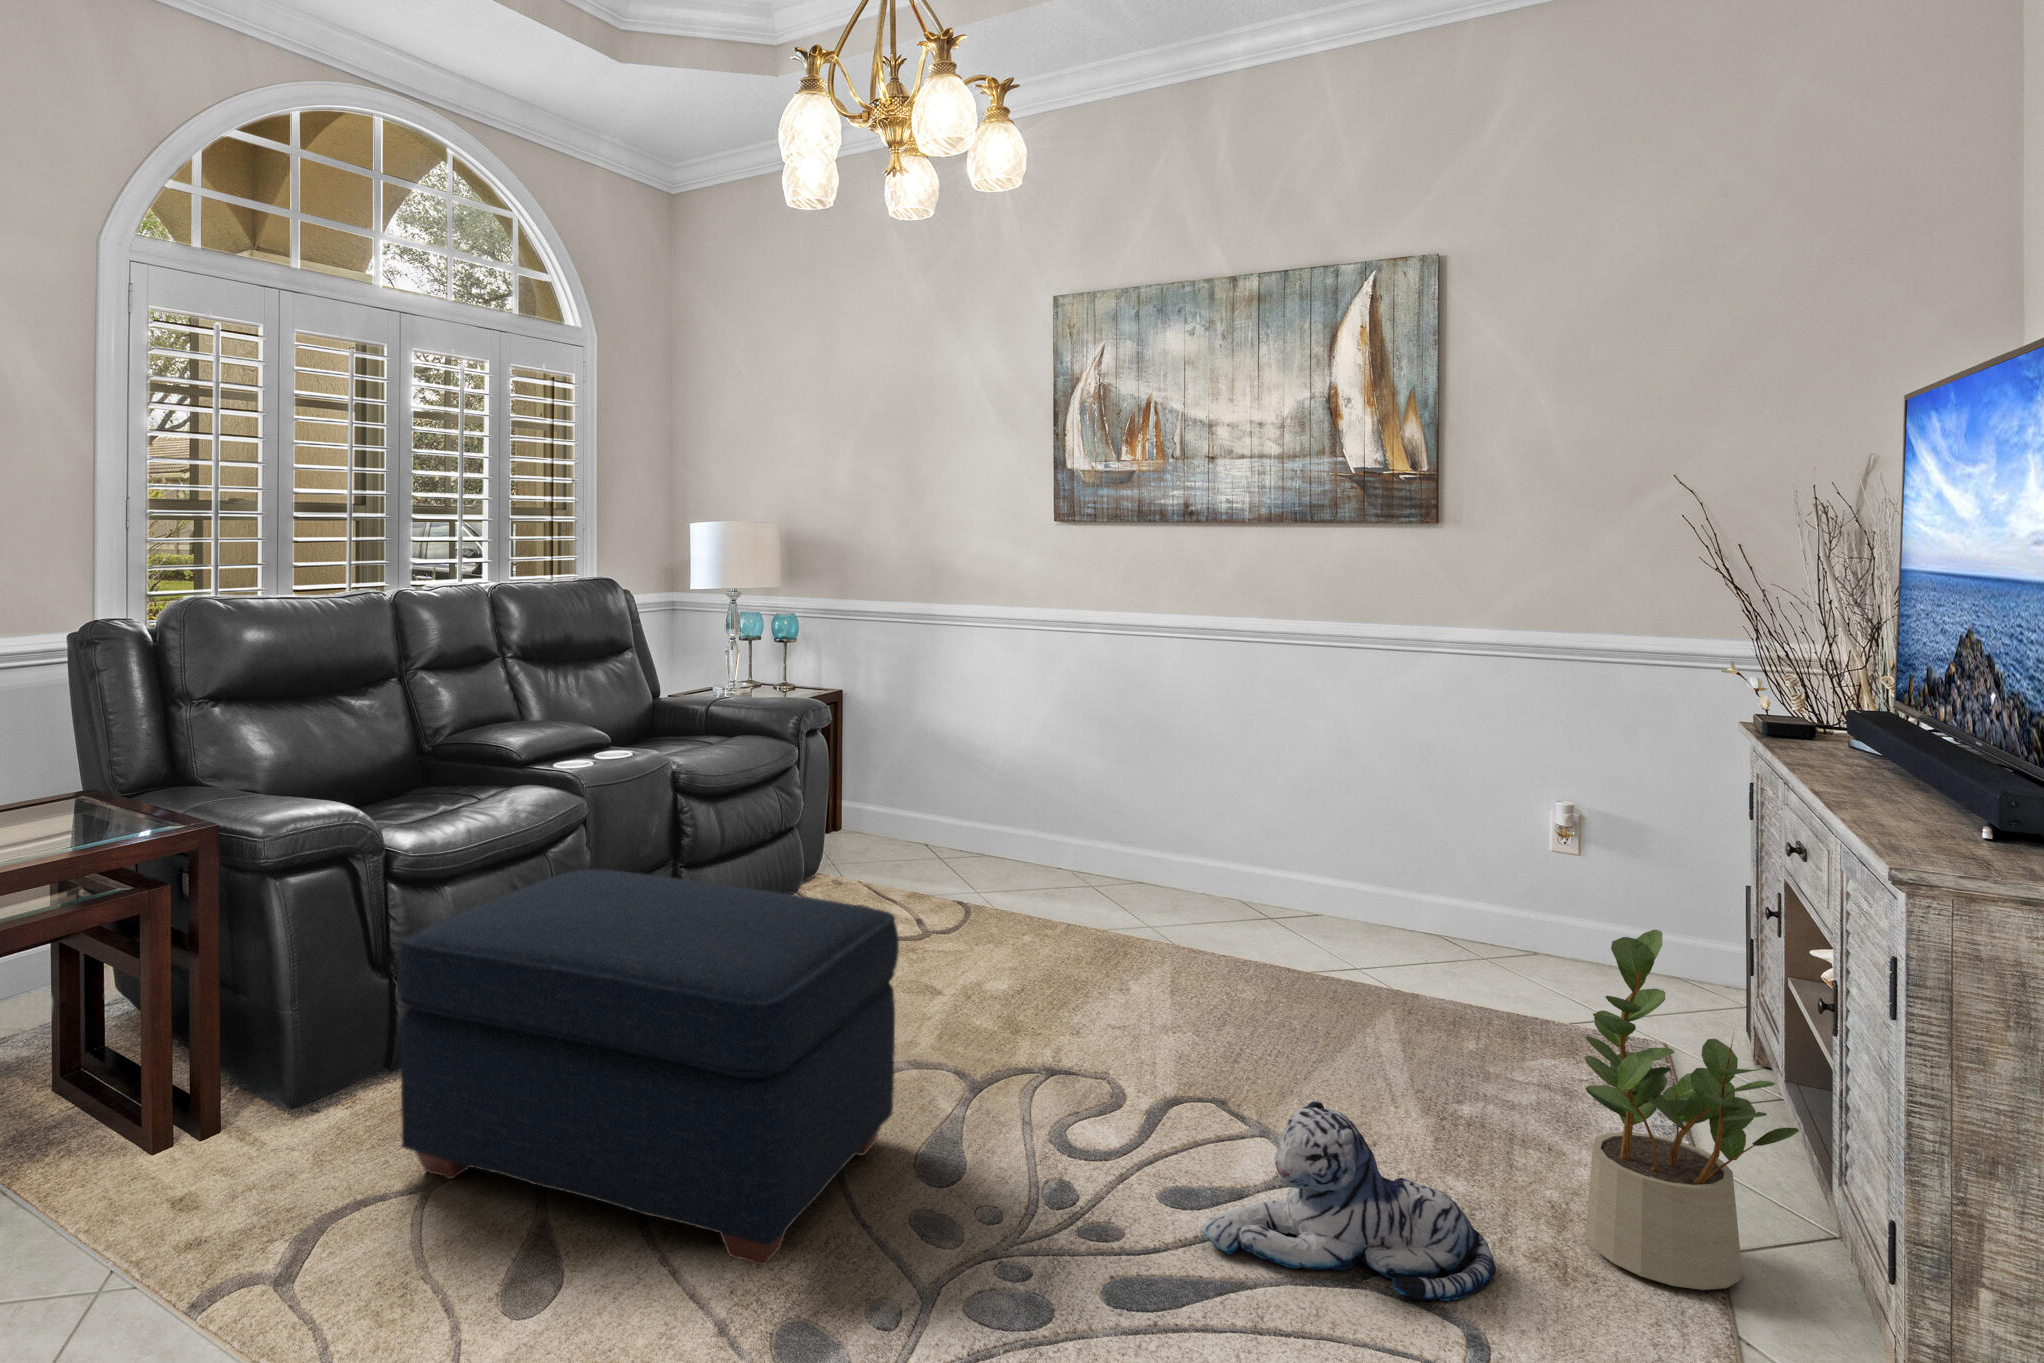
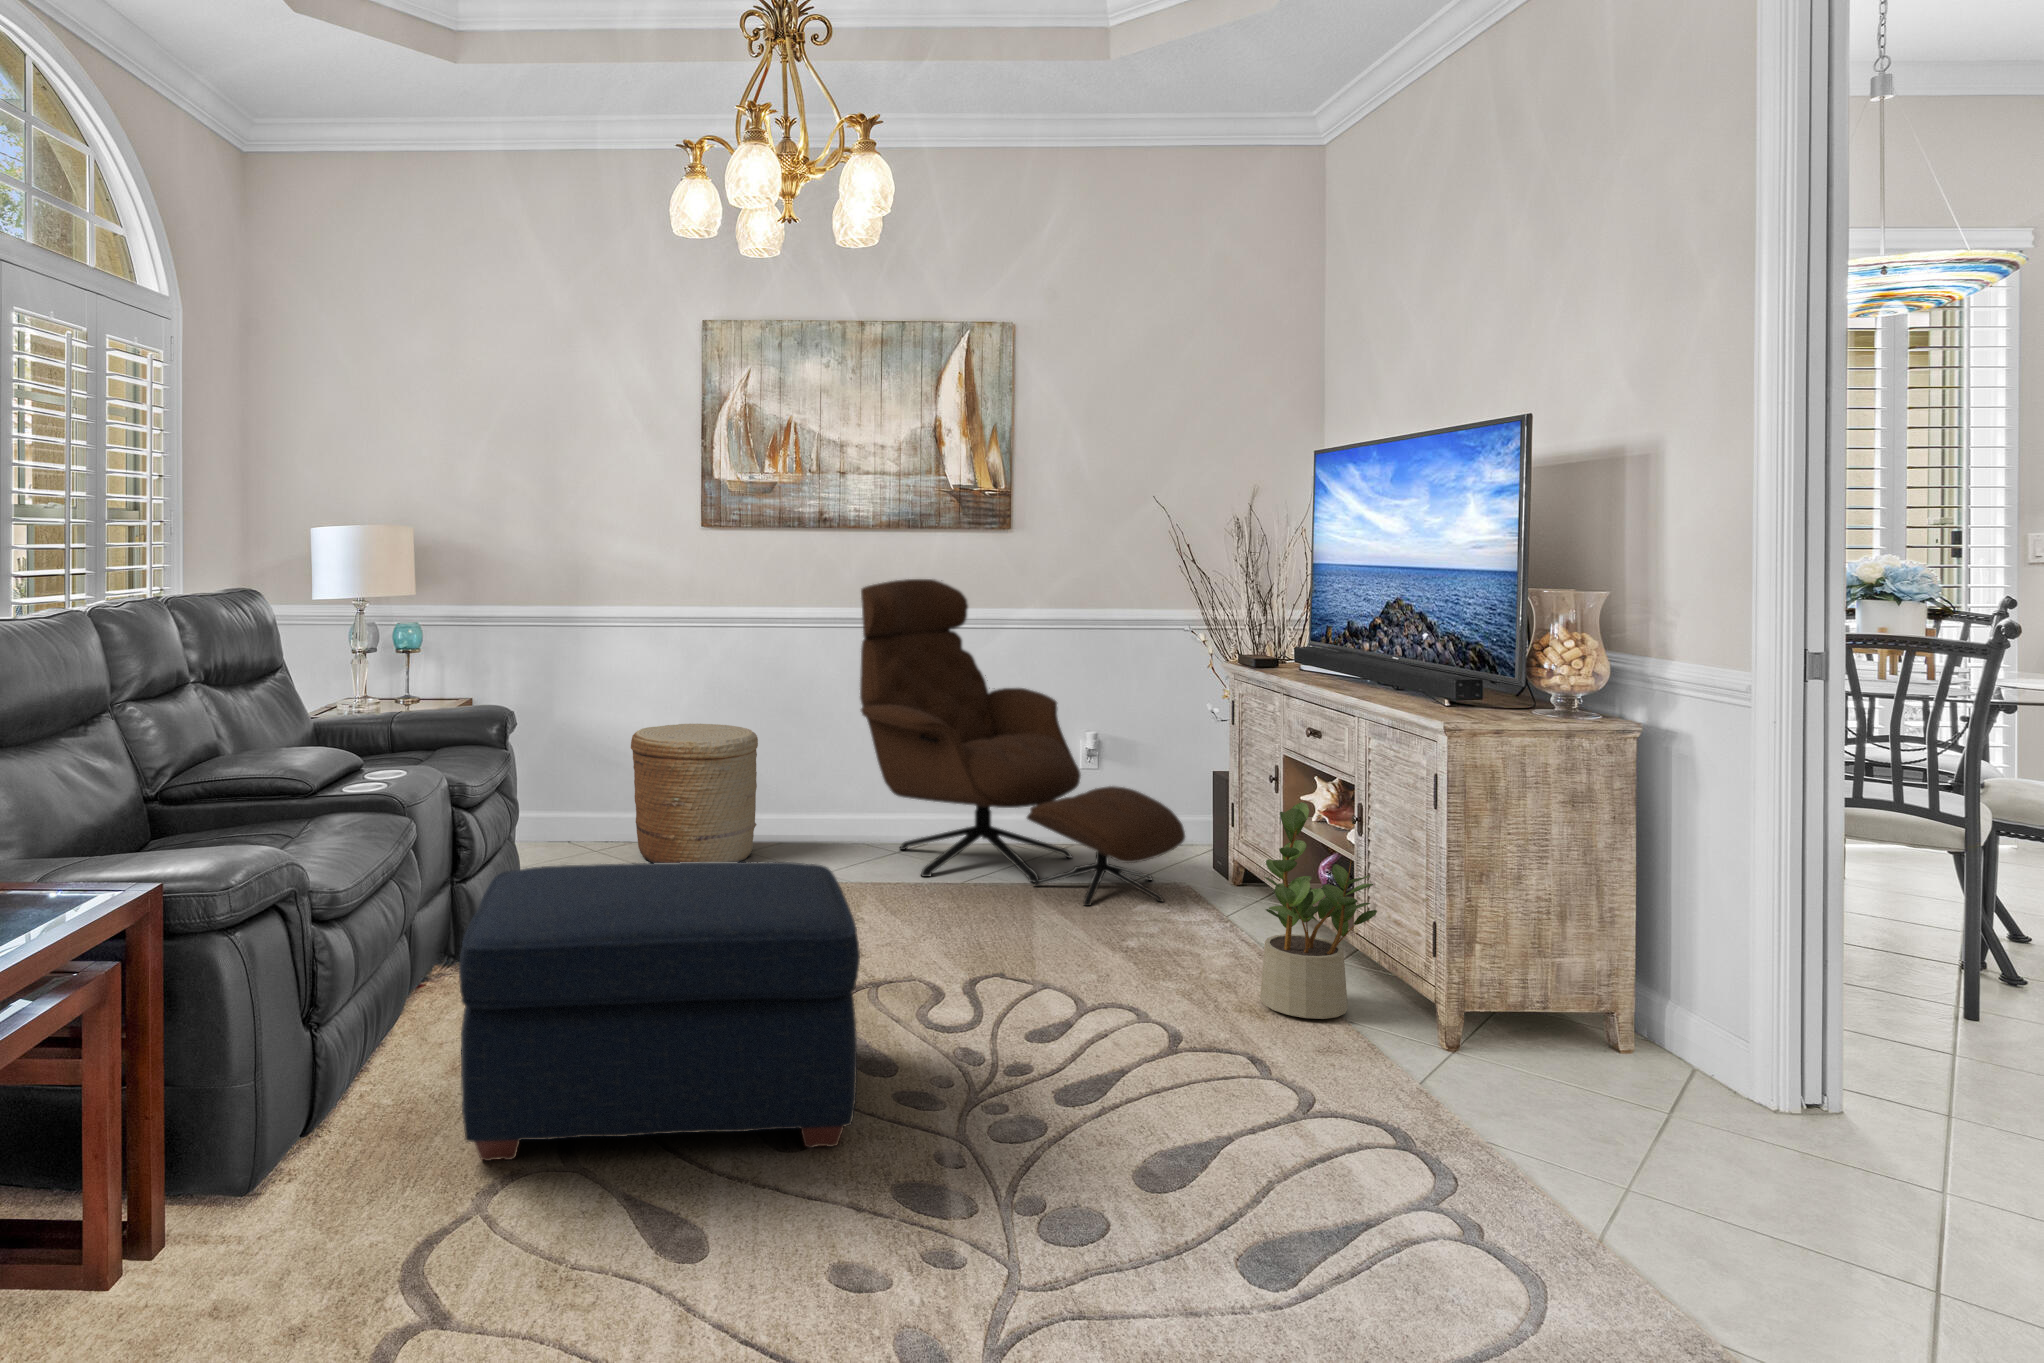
lounge chair: none [1203,585,1643,1048] -> present [860,579,1185,906]
woven basket: none [953,742,1099,905] -> present [631,724,758,863]
plush toy: present [1202,1100,1496,1300] -> none [1080,946,1243,1062]

